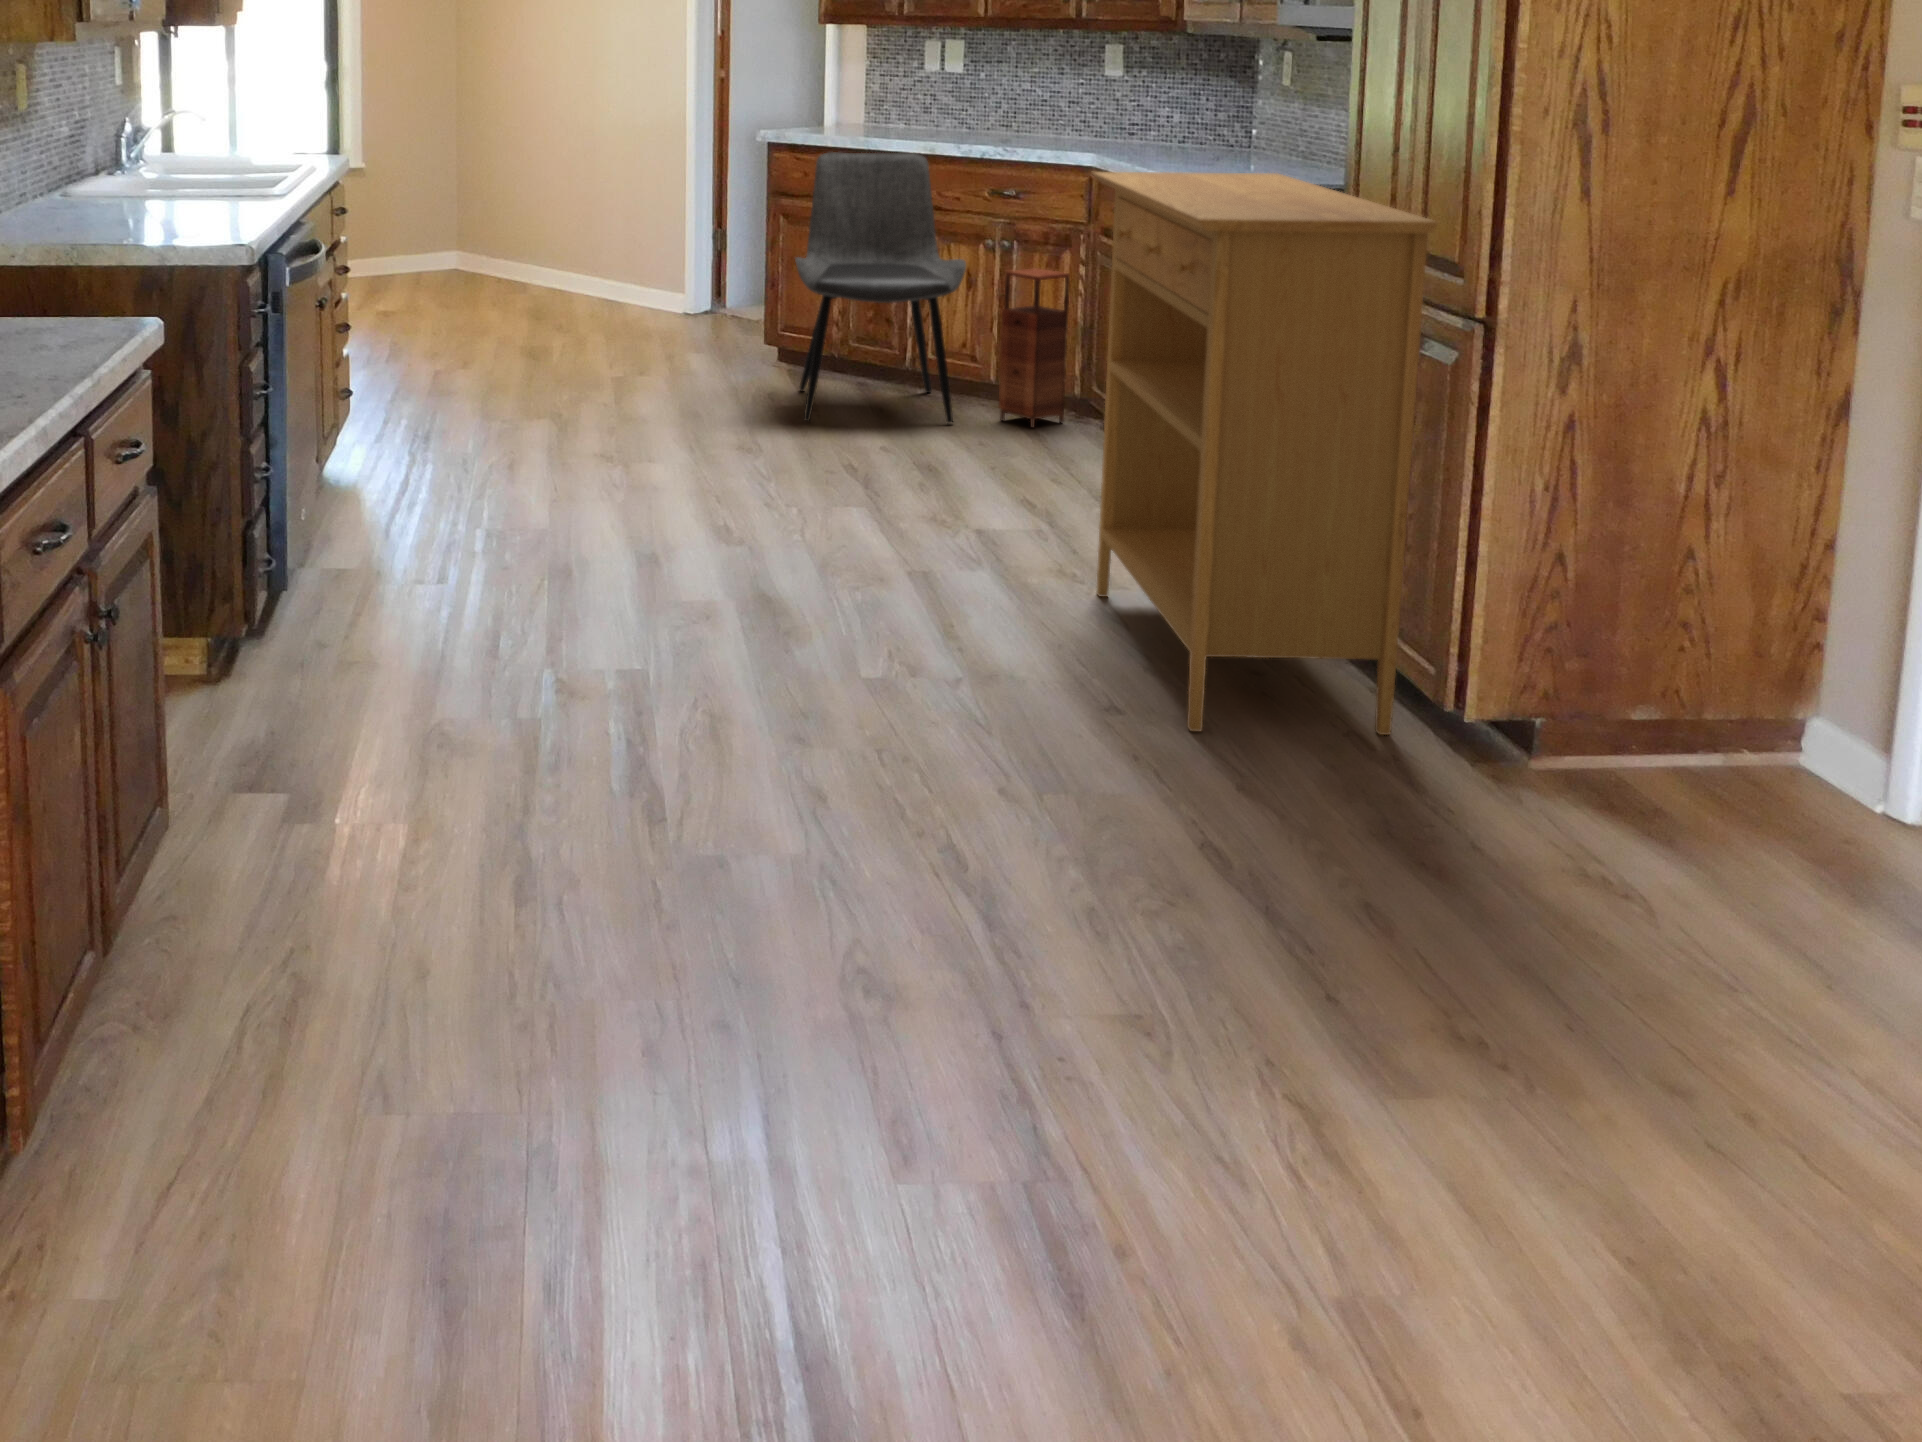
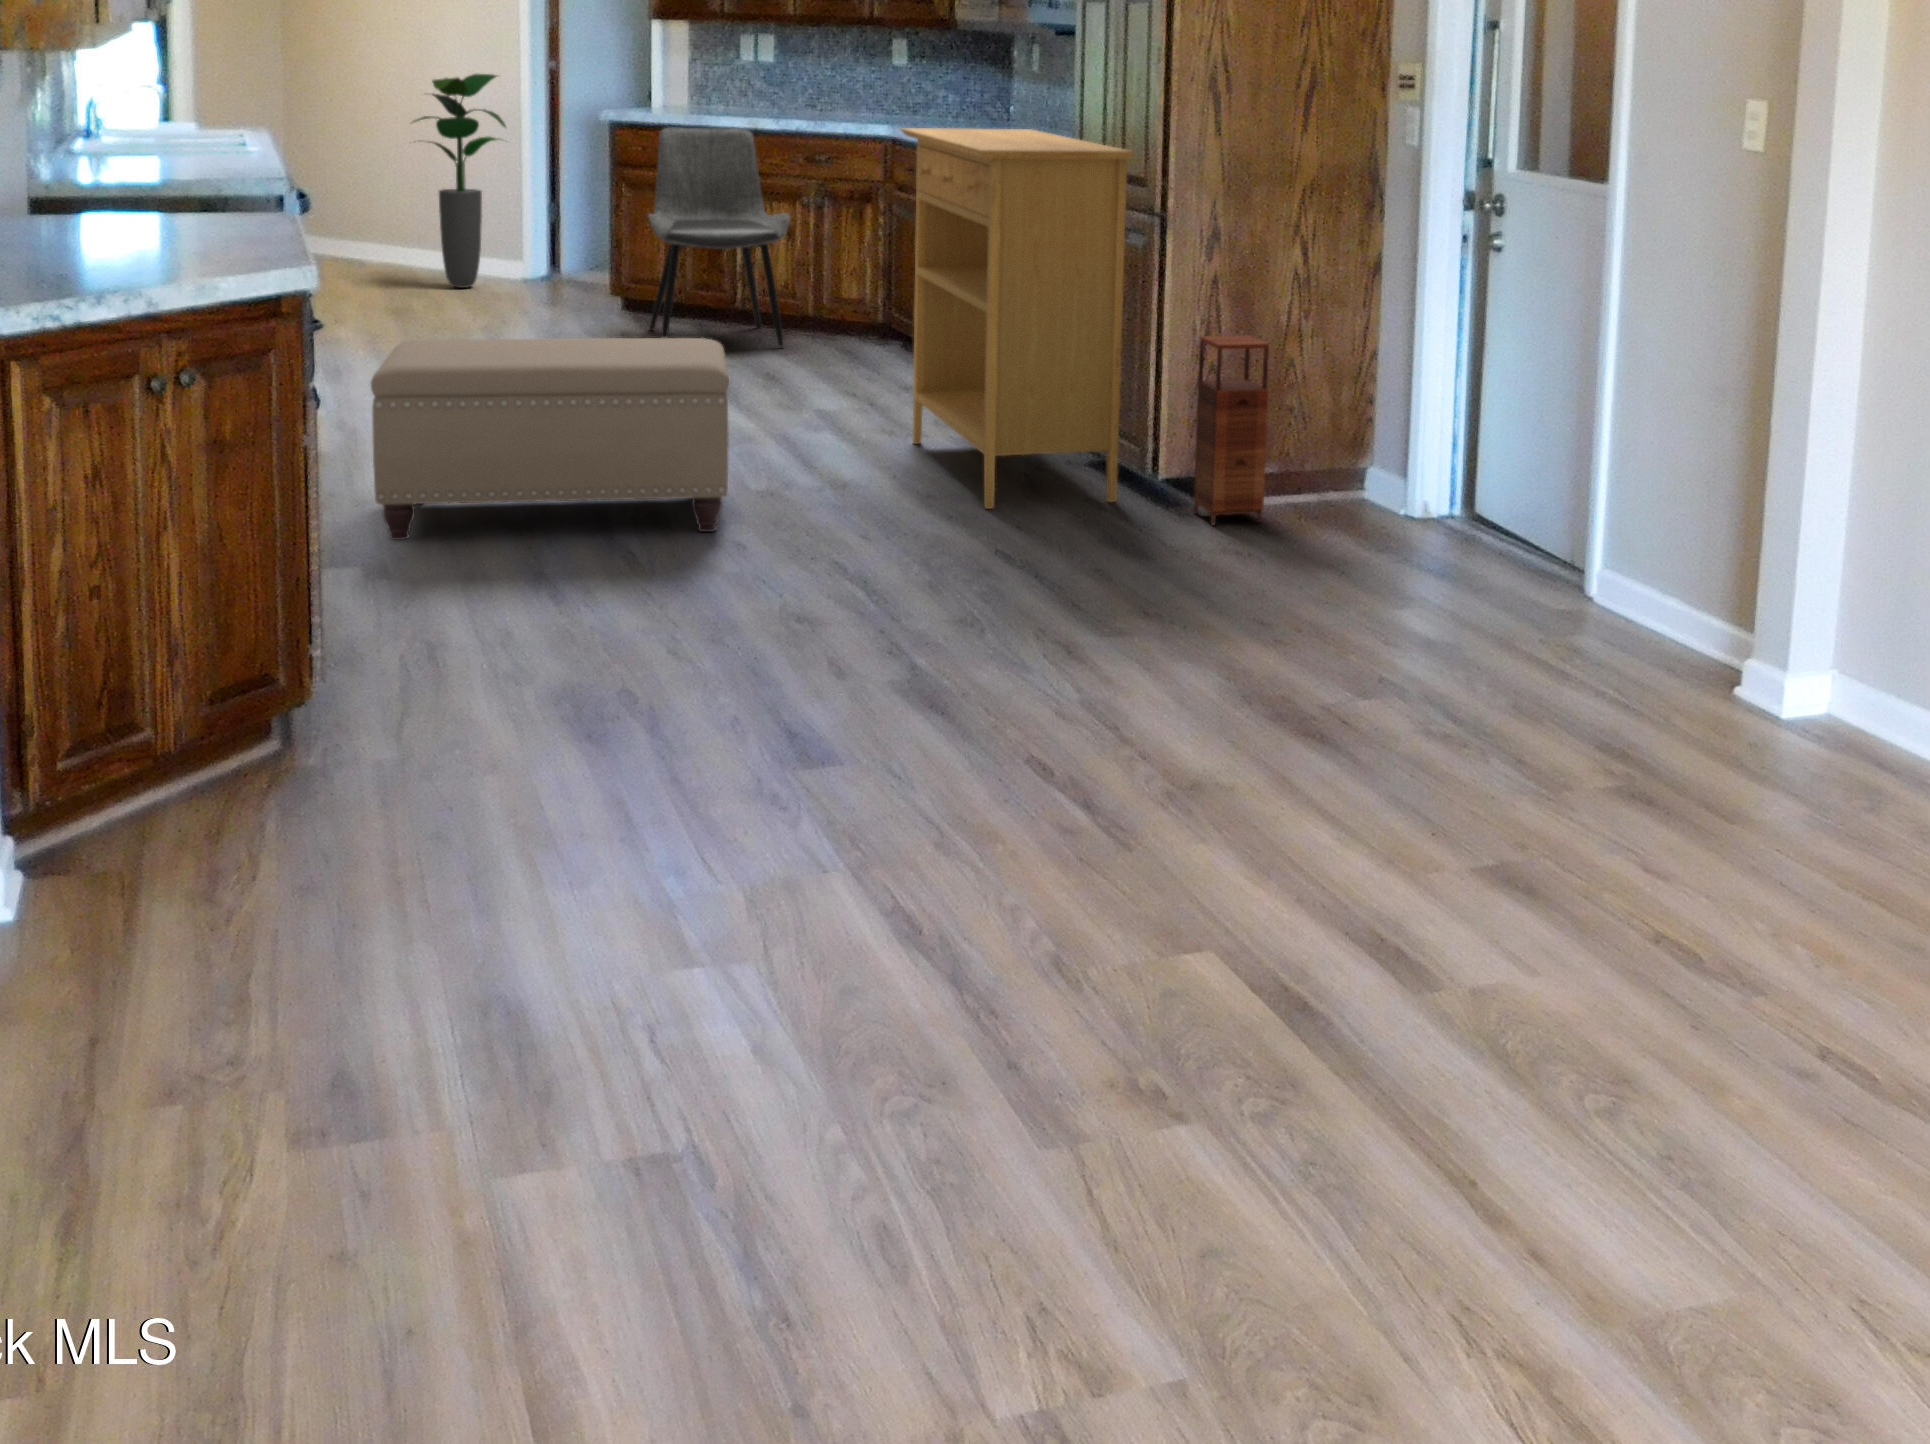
potted plant: none [560,86,669,324] -> present [414,74,506,288]
storage cabinet: present [999,268,1070,428] -> present [1193,335,1269,525]
ottoman: none [362,447,832,740] -> present [371,338,729,540]

